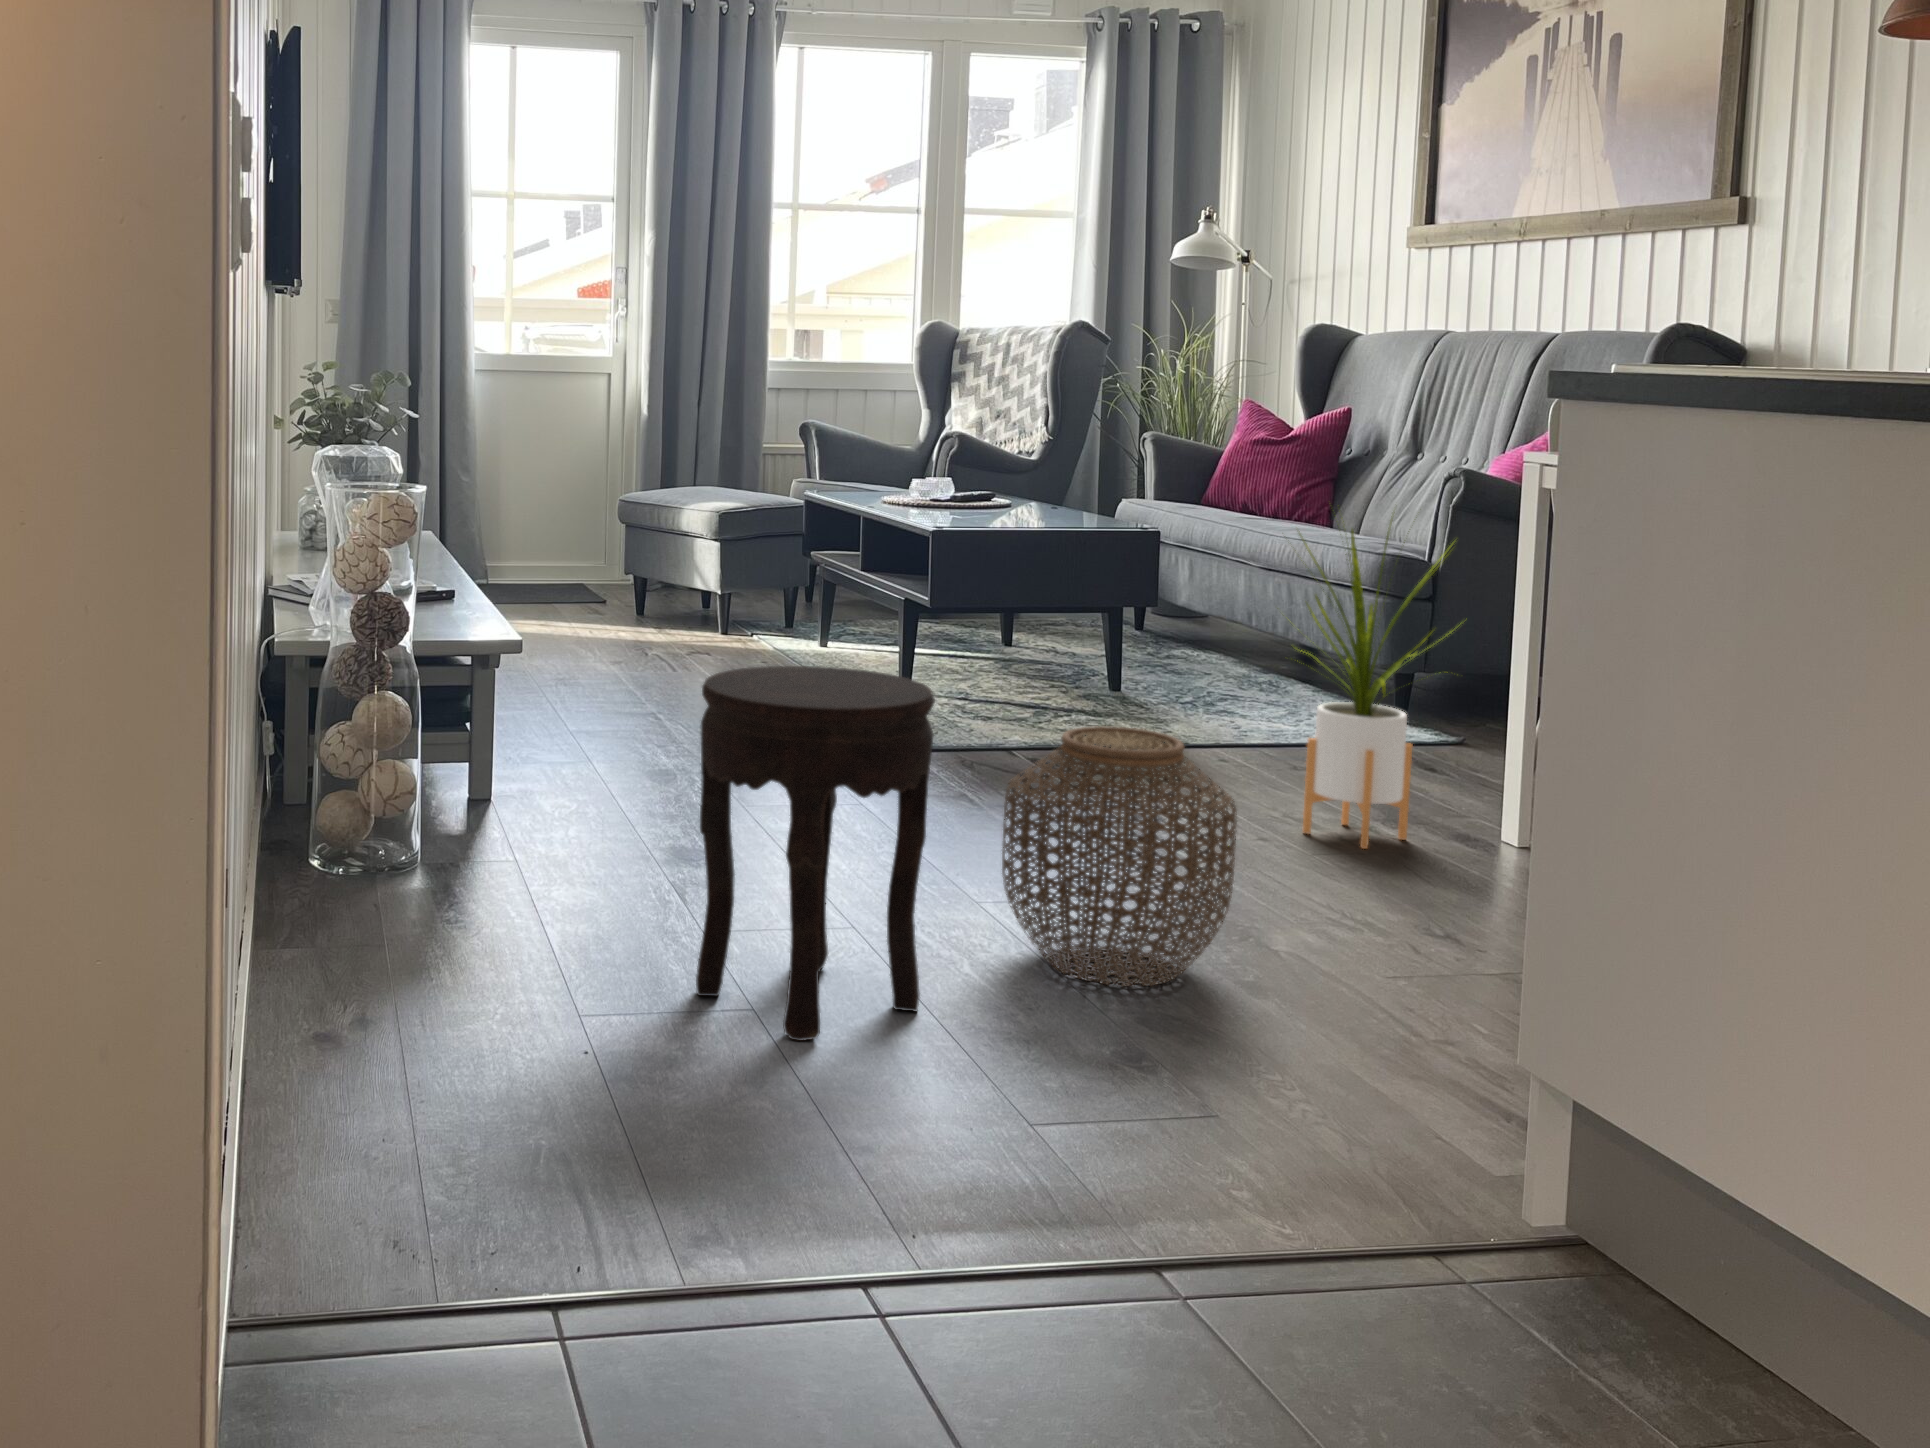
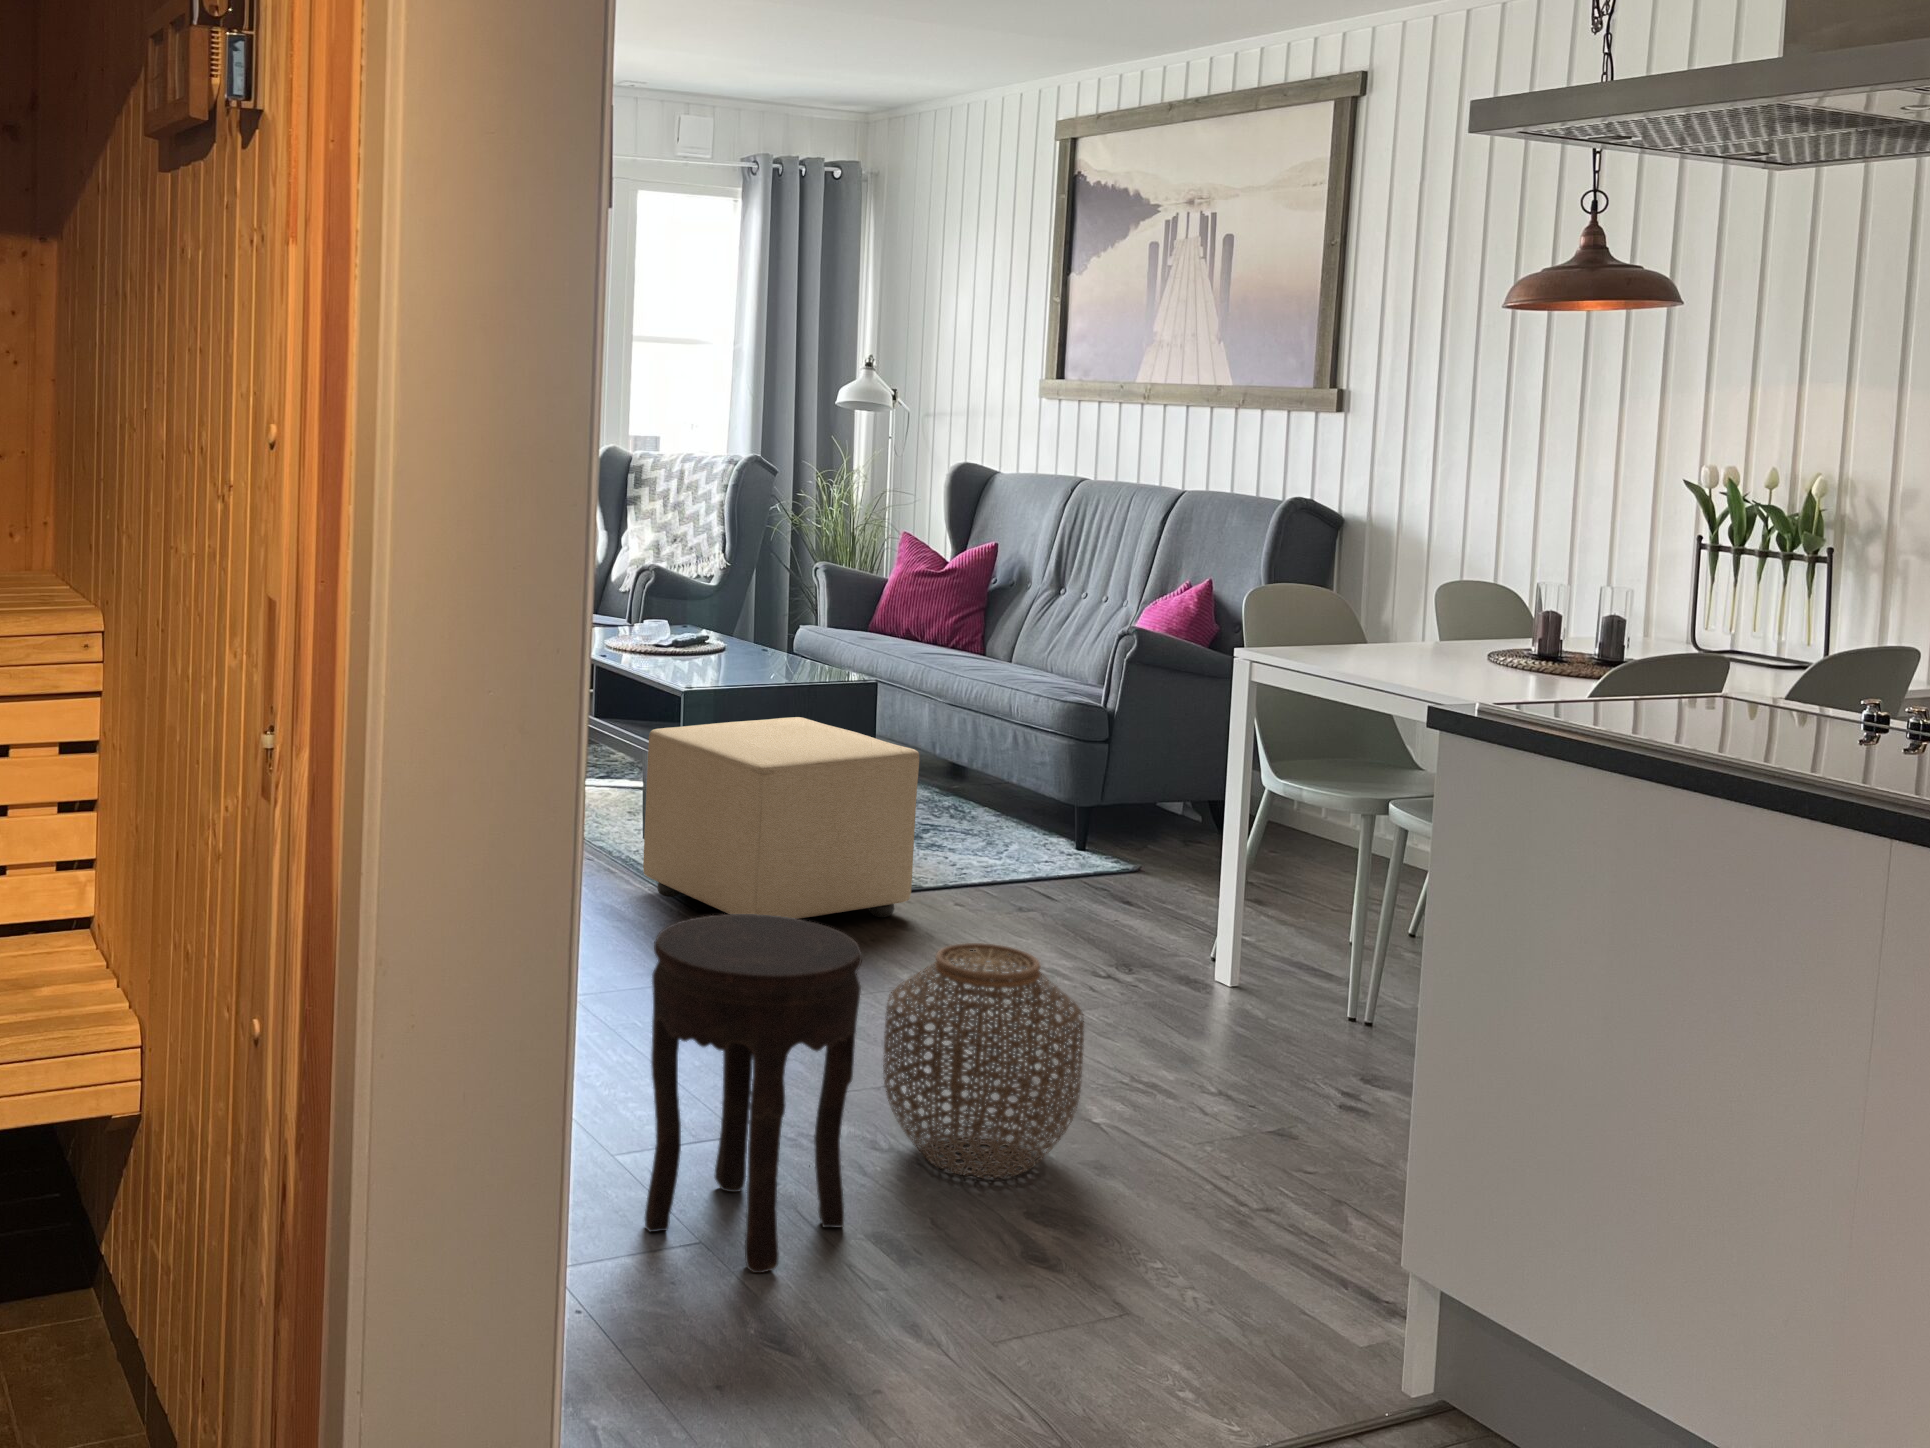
house plant: present [1286,516,1453,849] -> none [1037,696,1195,1001]
ottoman: none [868,553,1166,772] -> present [643,717,919,919]

